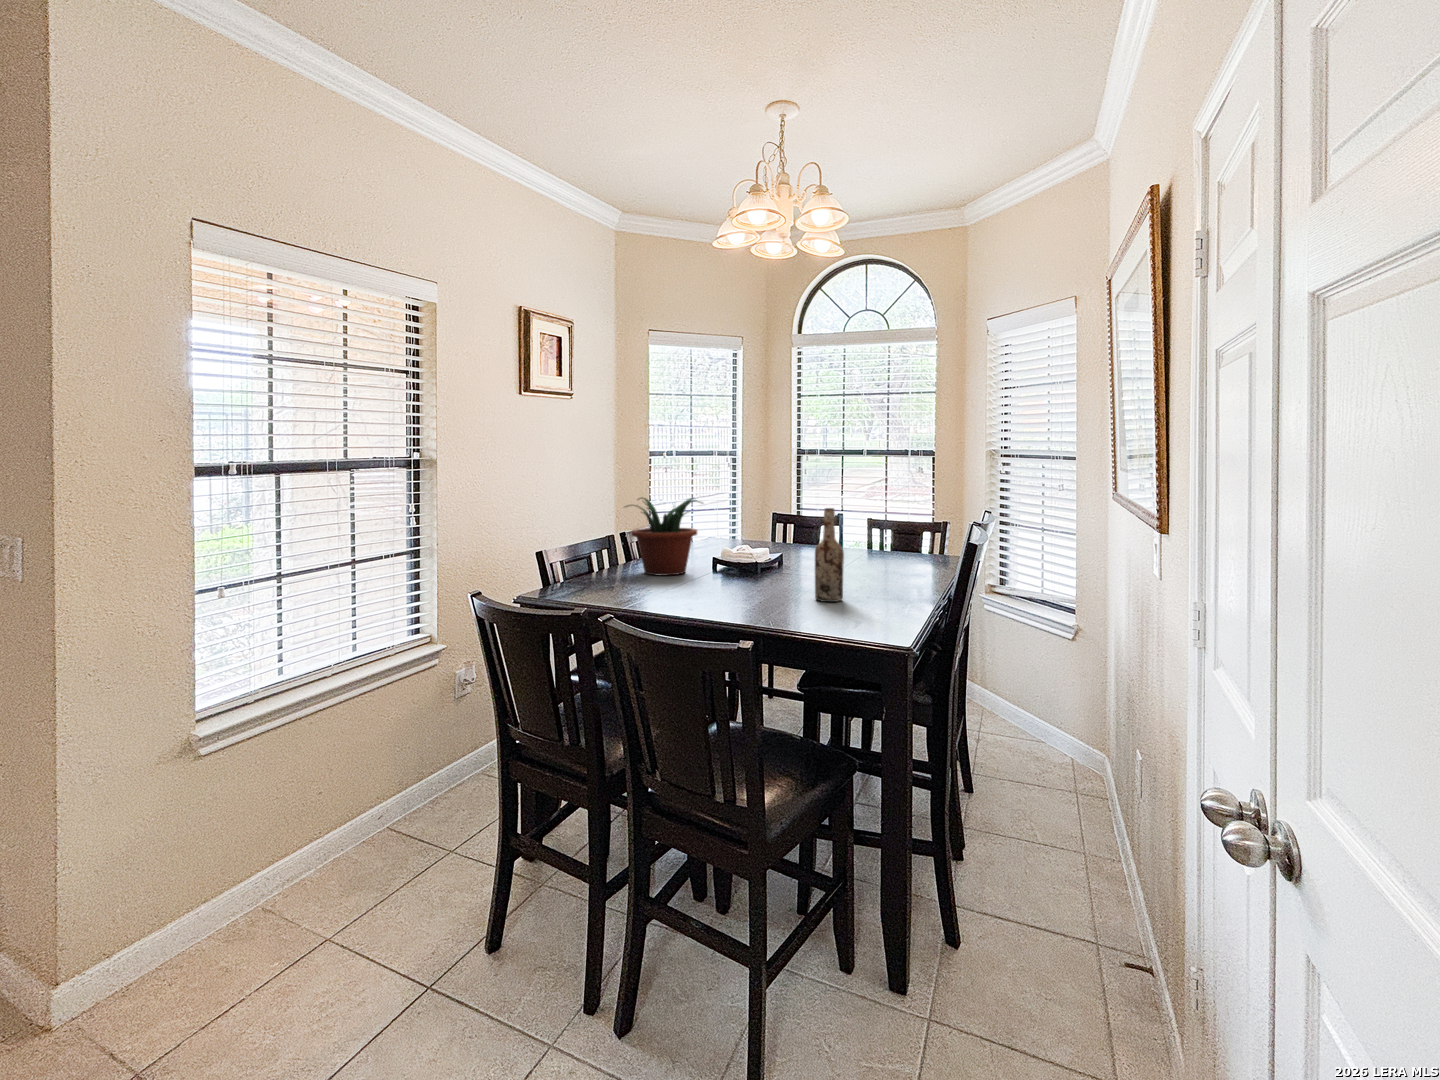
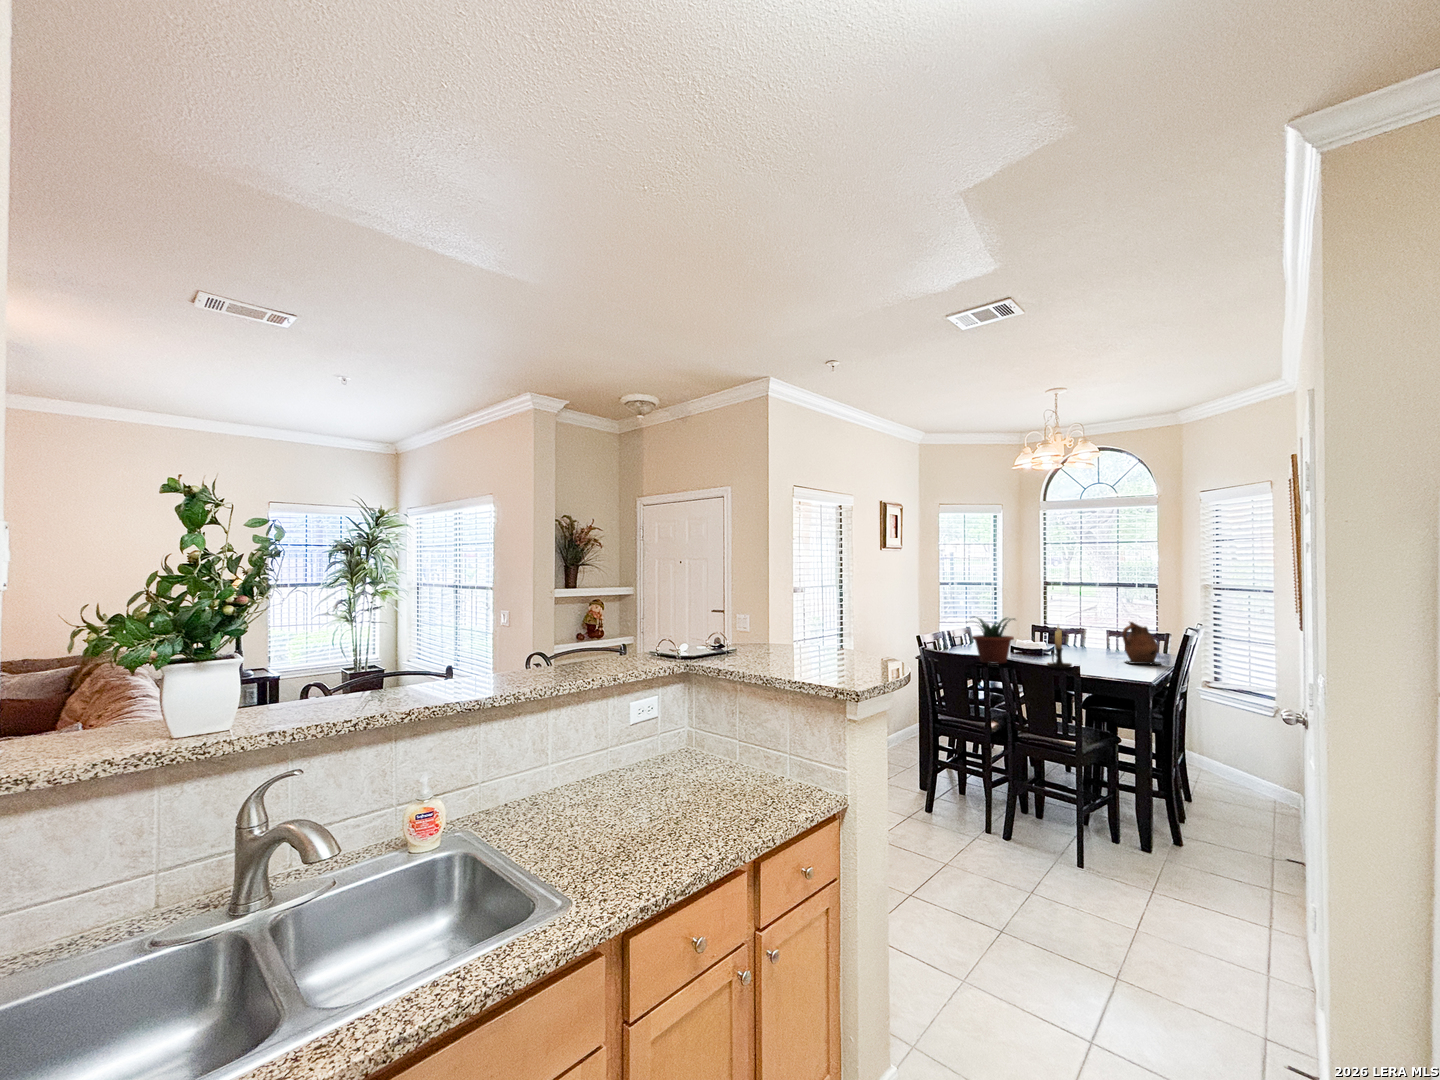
ceramic pitcher: none [869,503,923,571] -> present [1122,622,1161,665]
candle holder: none [739,508,779,584] -> present [1047,625,1072,669]
wine bottle: present [815,508,844,602] -> none [1103,624,1122,677]

